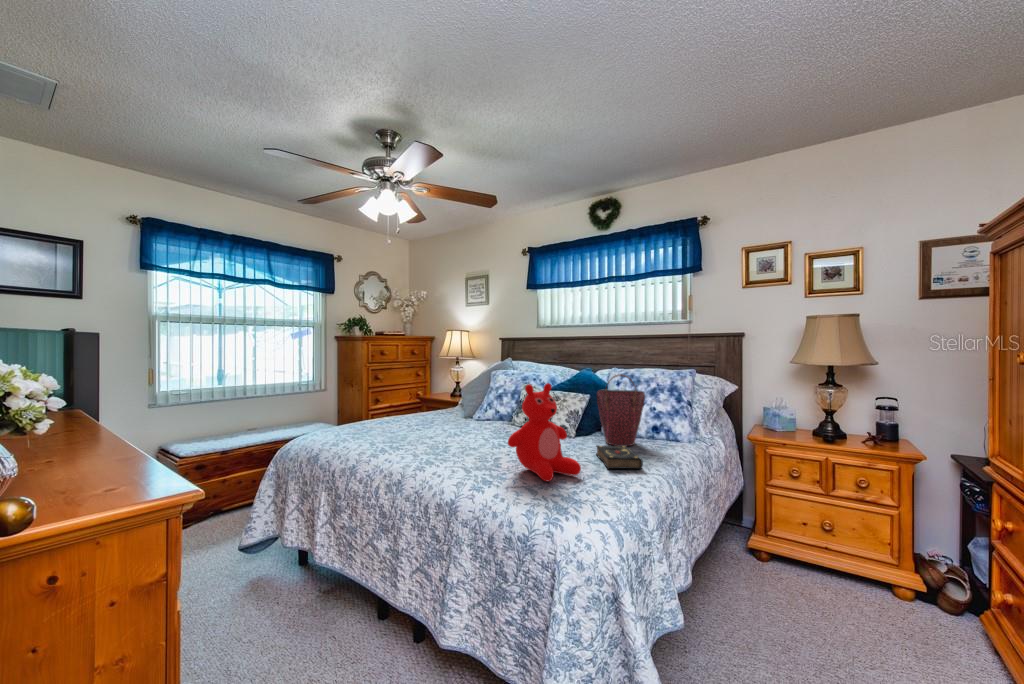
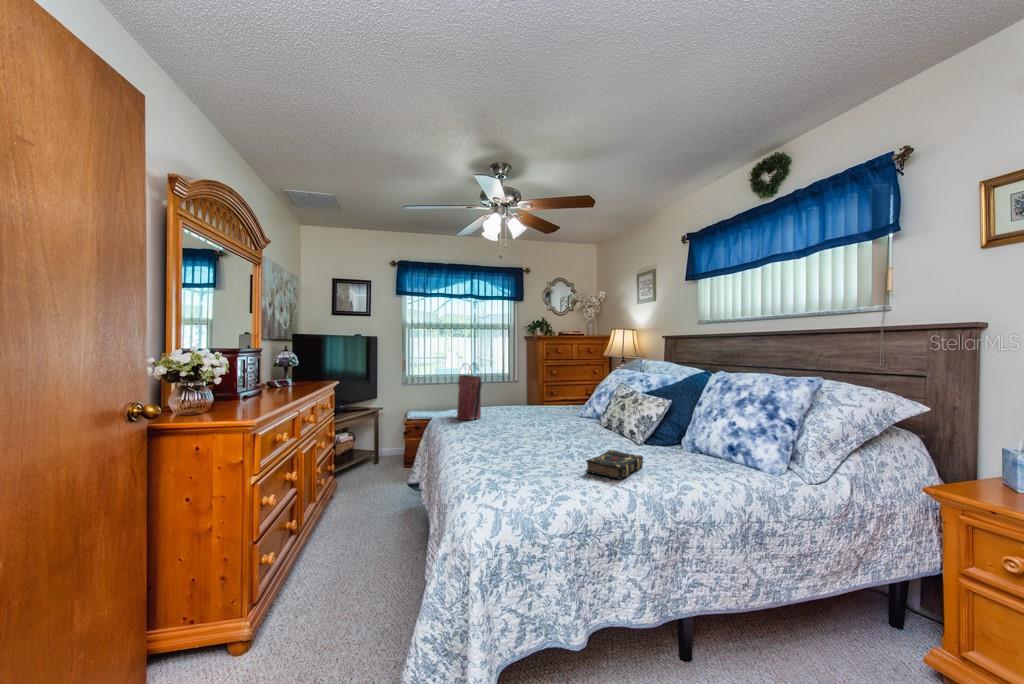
handbag: present [597,374,645,446] -> present [457,364,482,420]
teddy bear: present [508,383,581,481] -> none [492,377,560,469]

